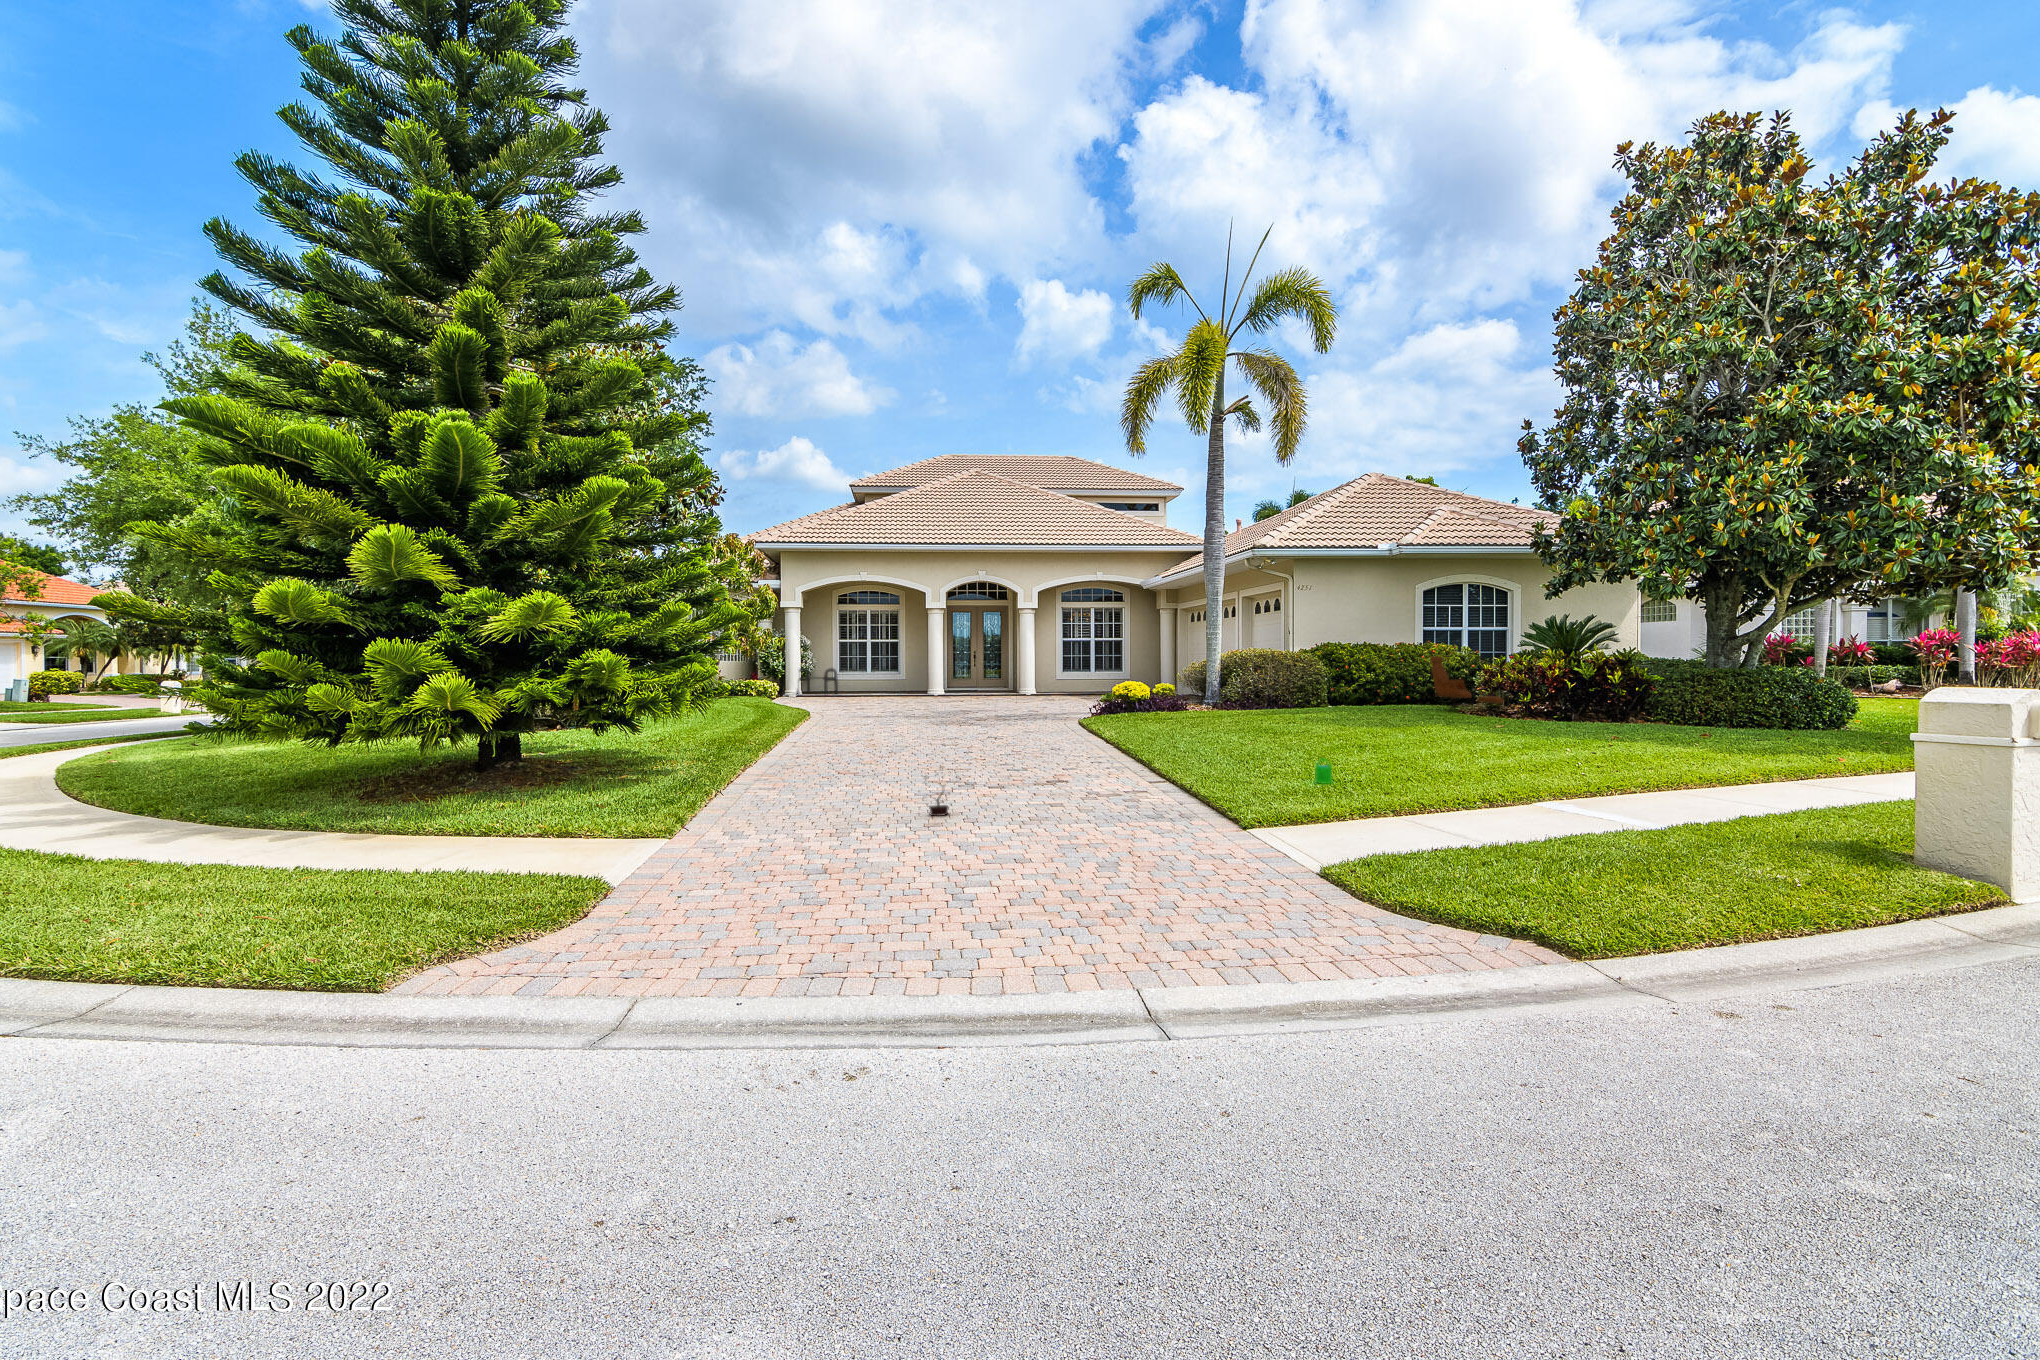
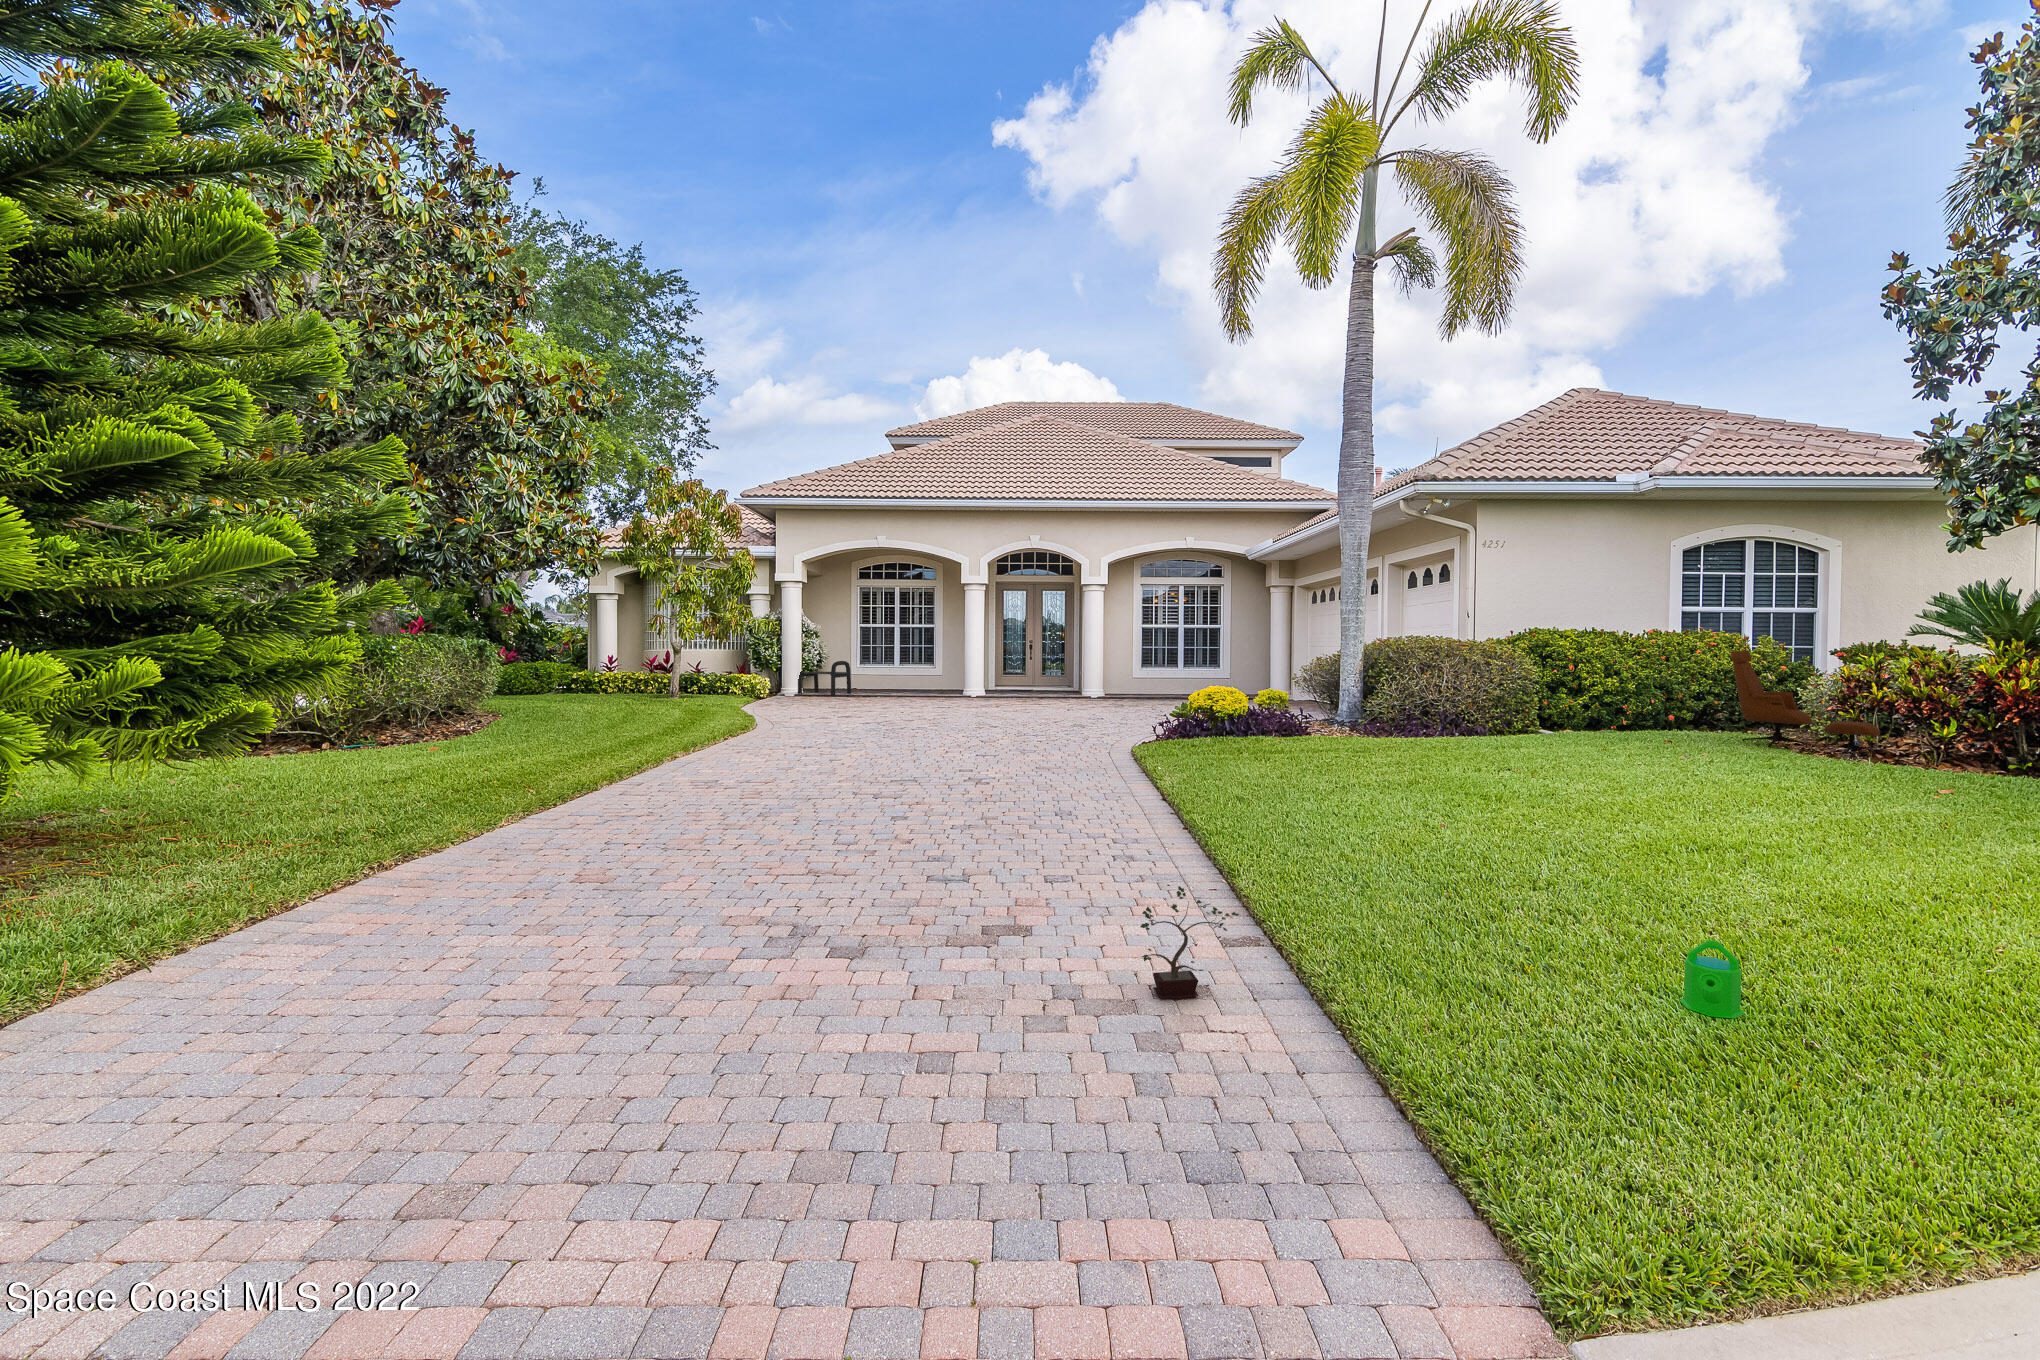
potted plant: present [926,767,951,816] -> present [1140,886,1239,1000]

